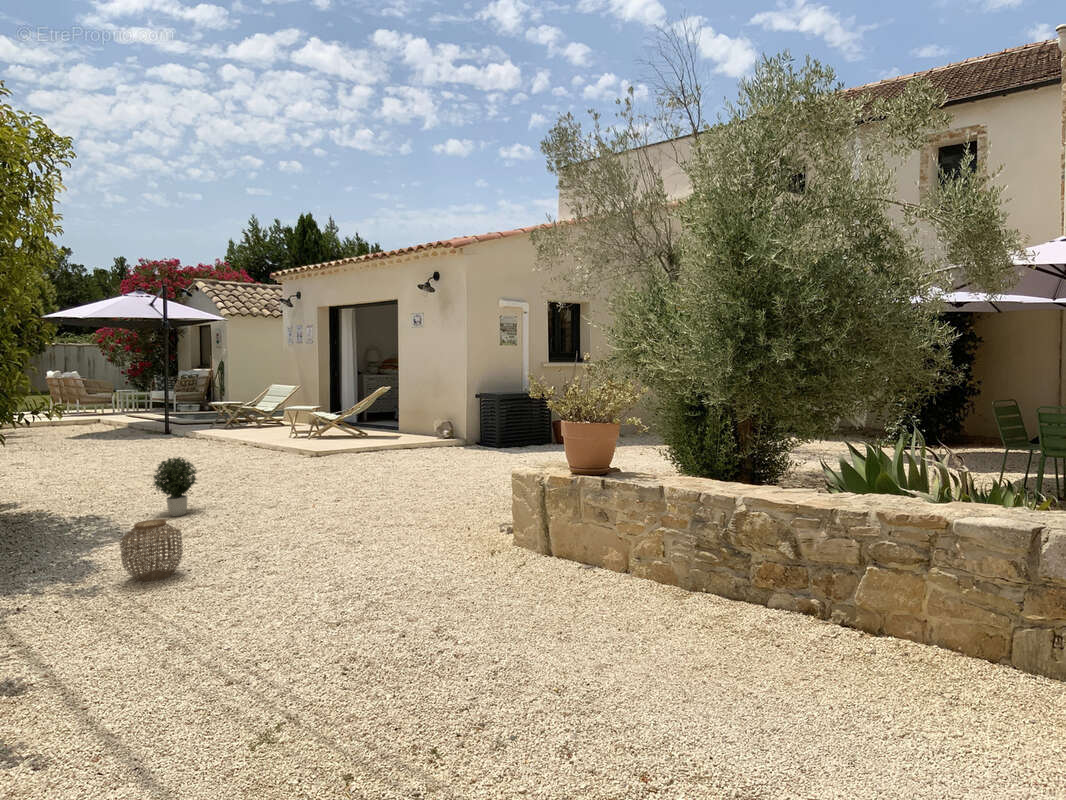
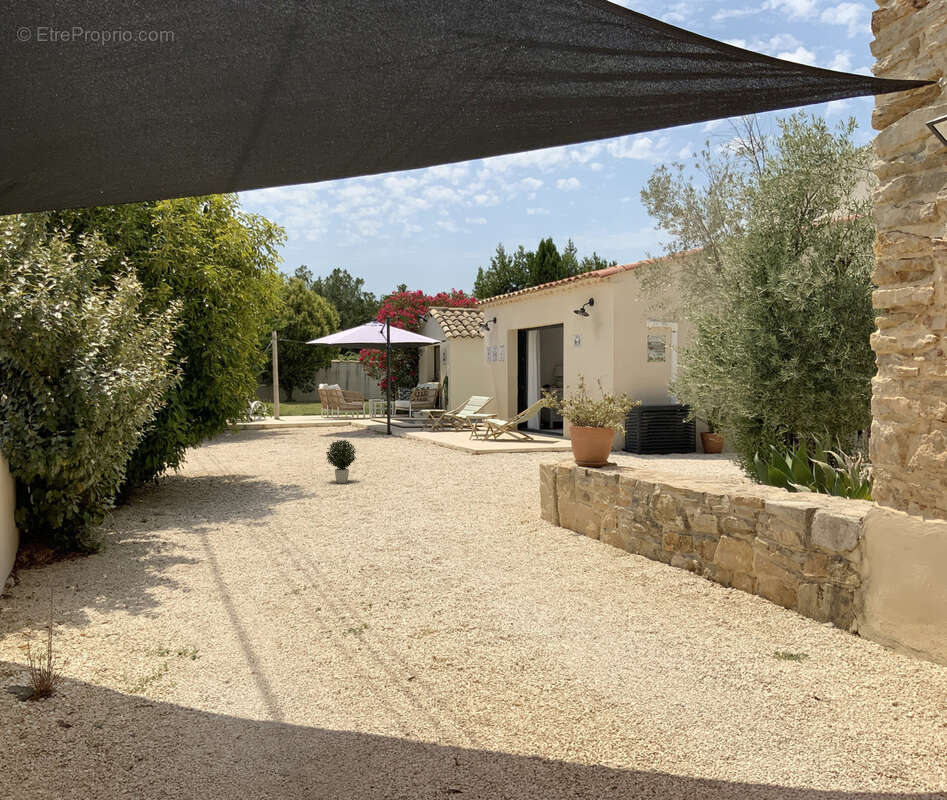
woven basket: present [120,519,182,582] -> none [277,472,315,512]

